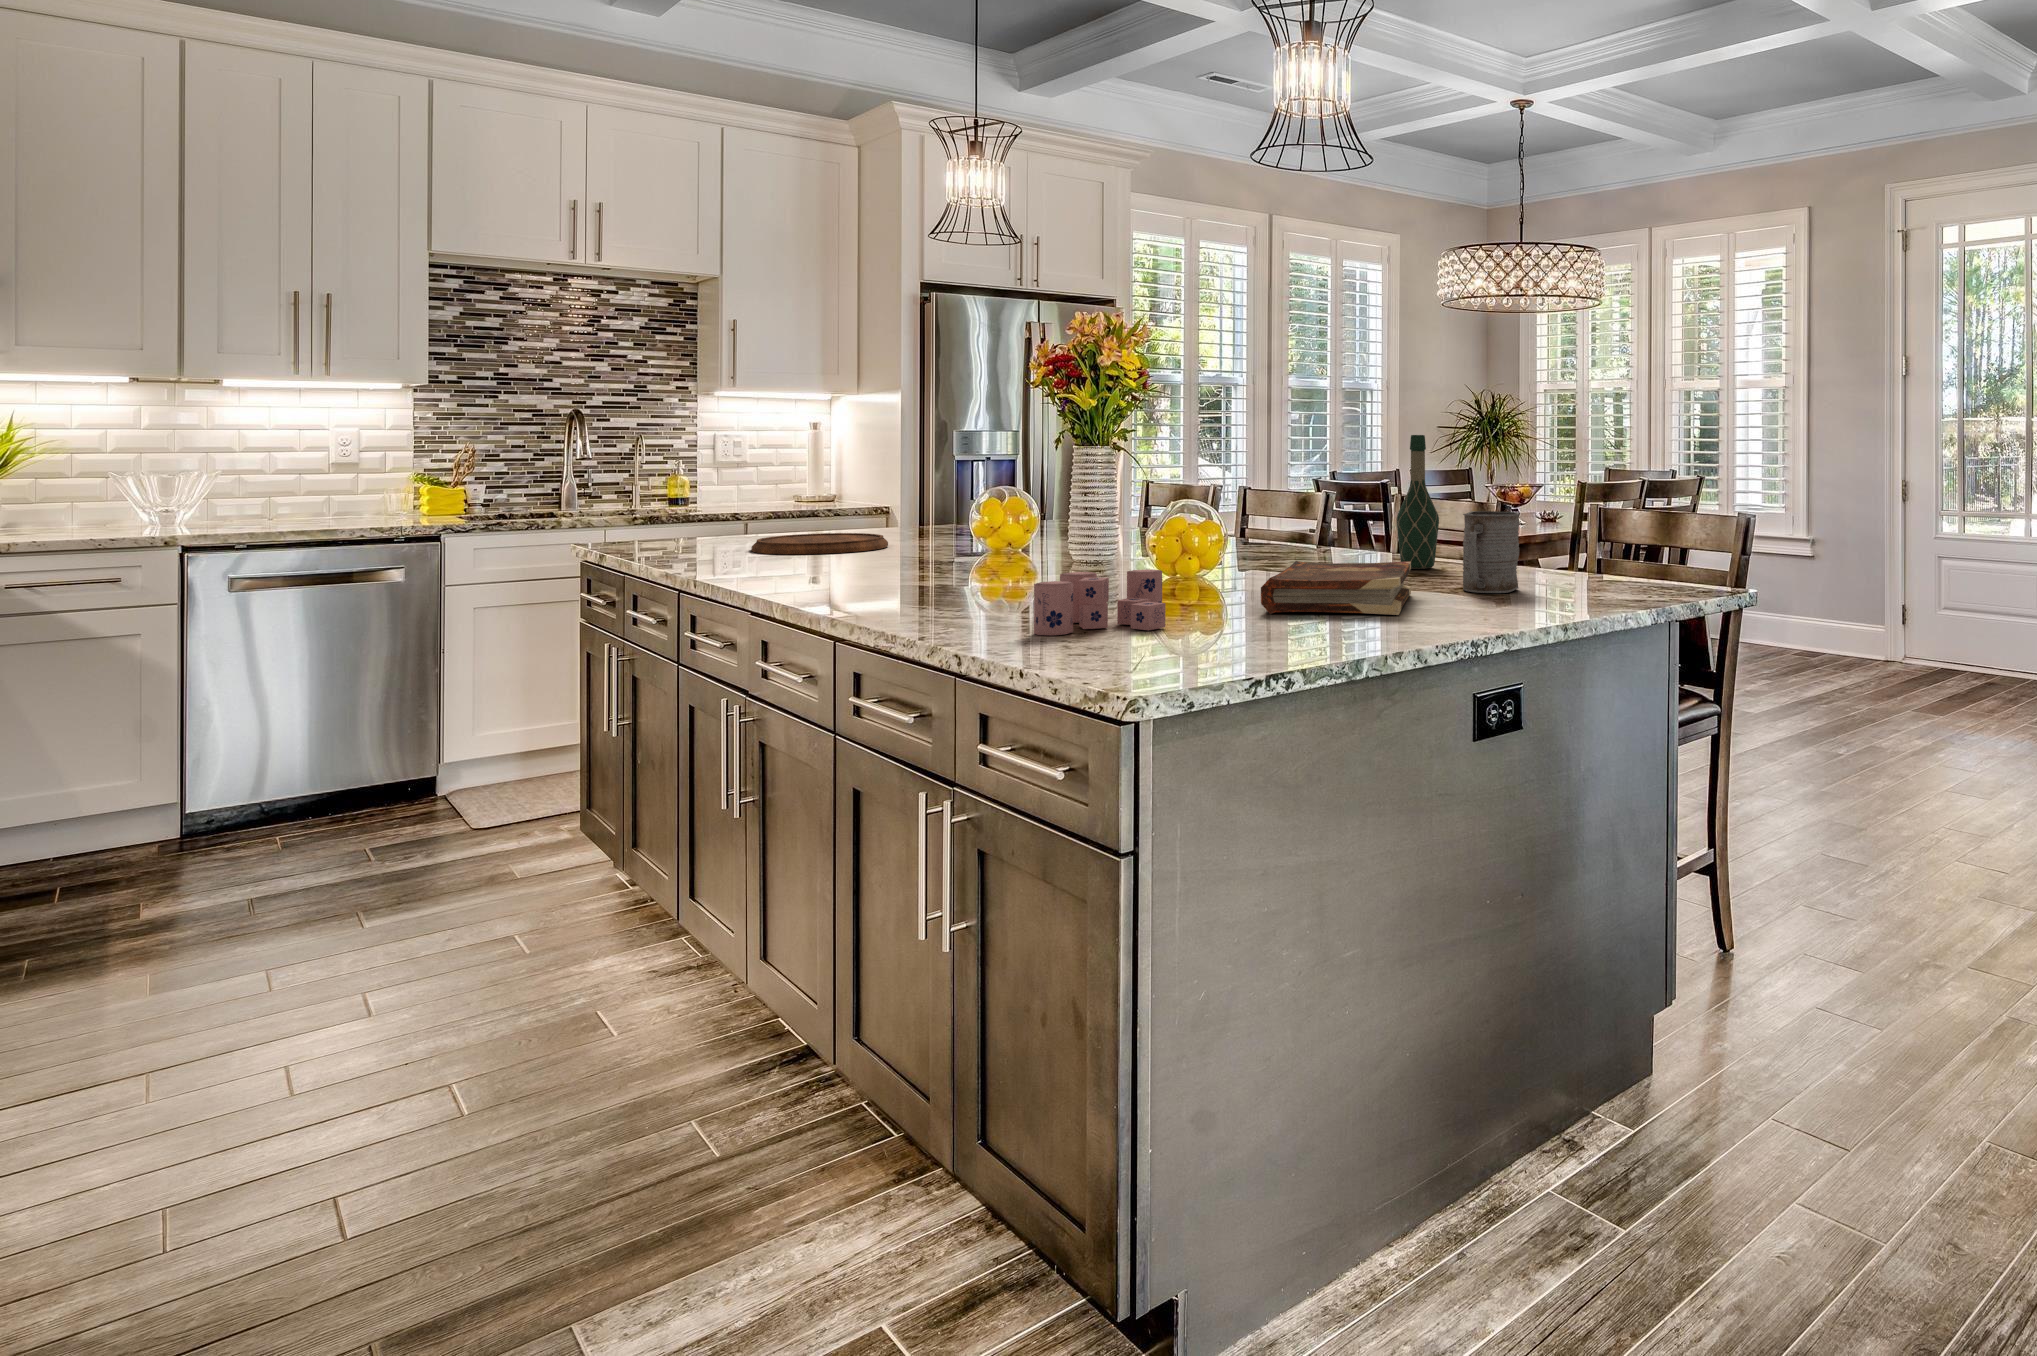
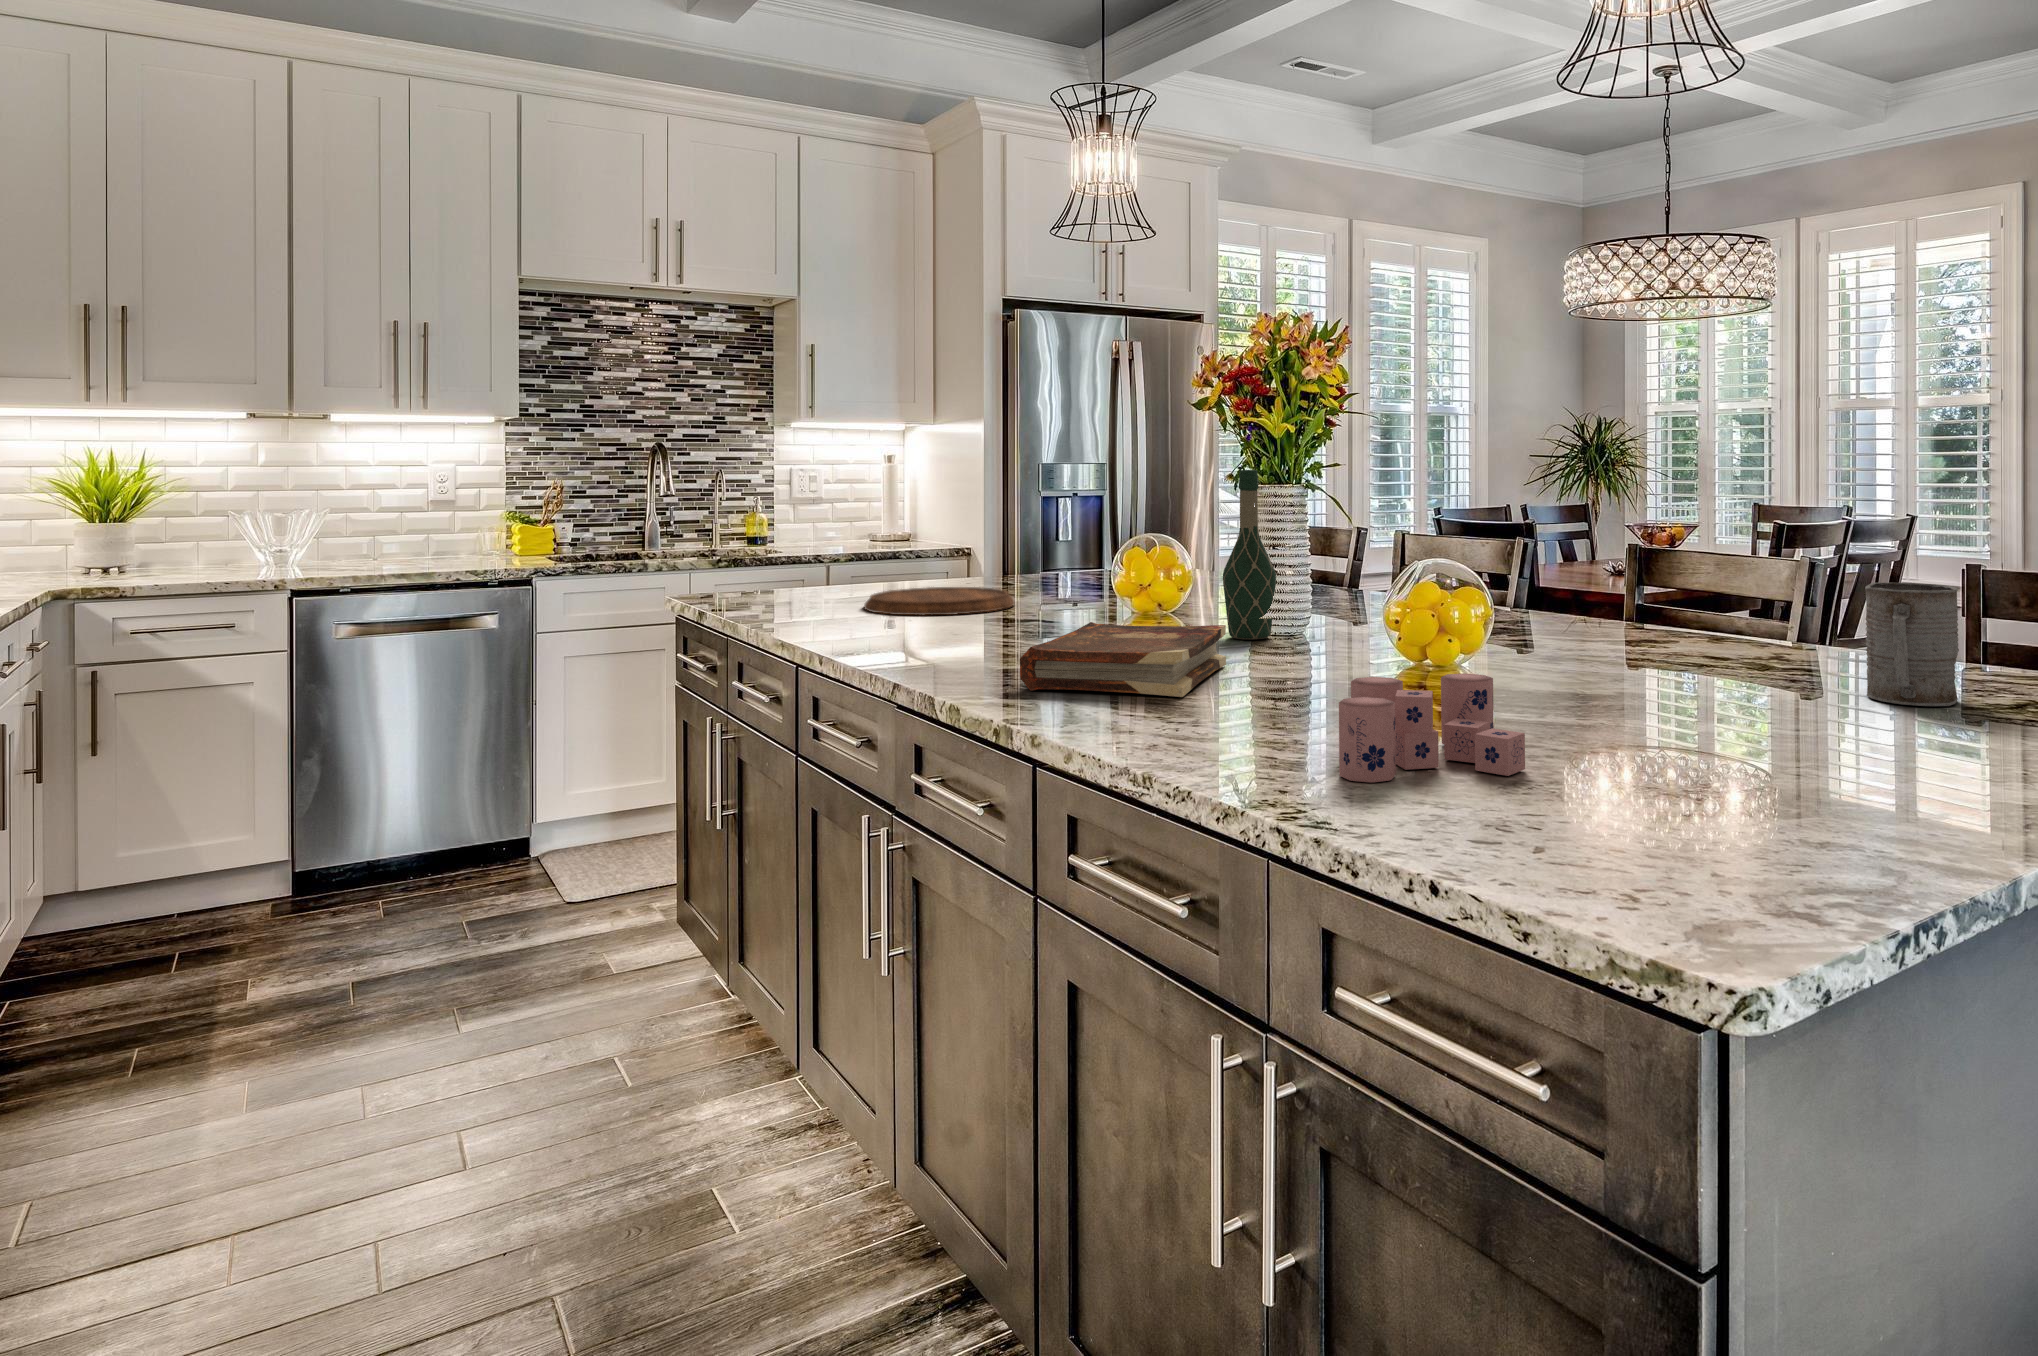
wine bottle: present [1396,435,1439,569] -> present [1223,470,1276,639]
book: present [1261,561,1411,615] -> present [1020,622,1226,697]

